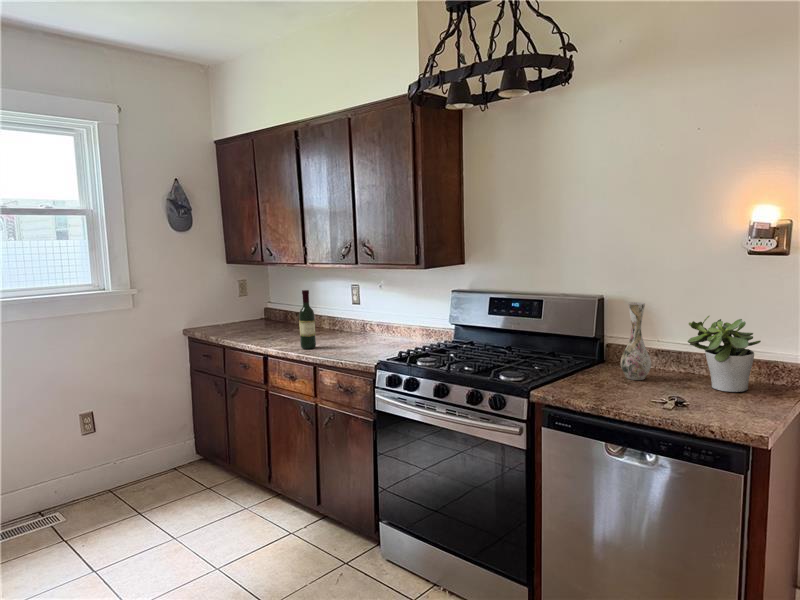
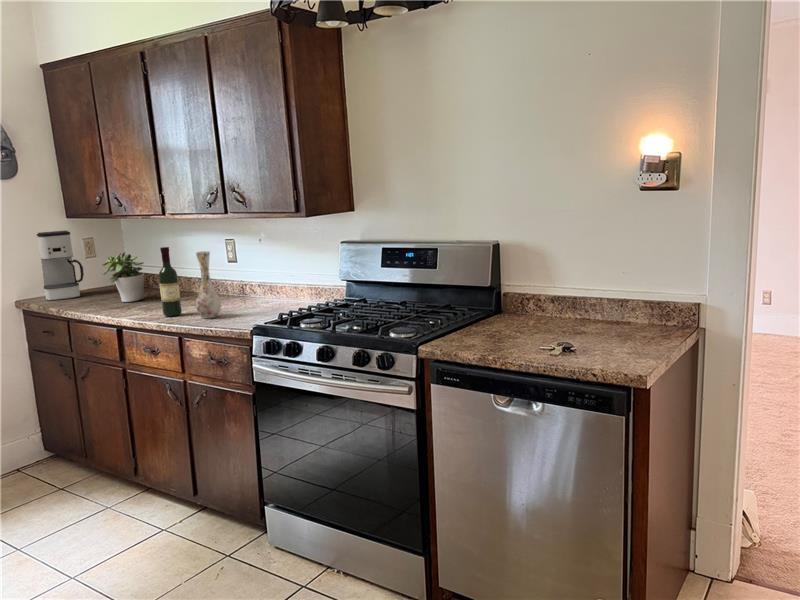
coffee maker: none [203,273,237,330] -> present [37,230,84,301]
vase: present [620,302,651,380] -> present [196,251,221,319]
potted plant: present [688,316,761,392] -> present [103,252,144,302]

